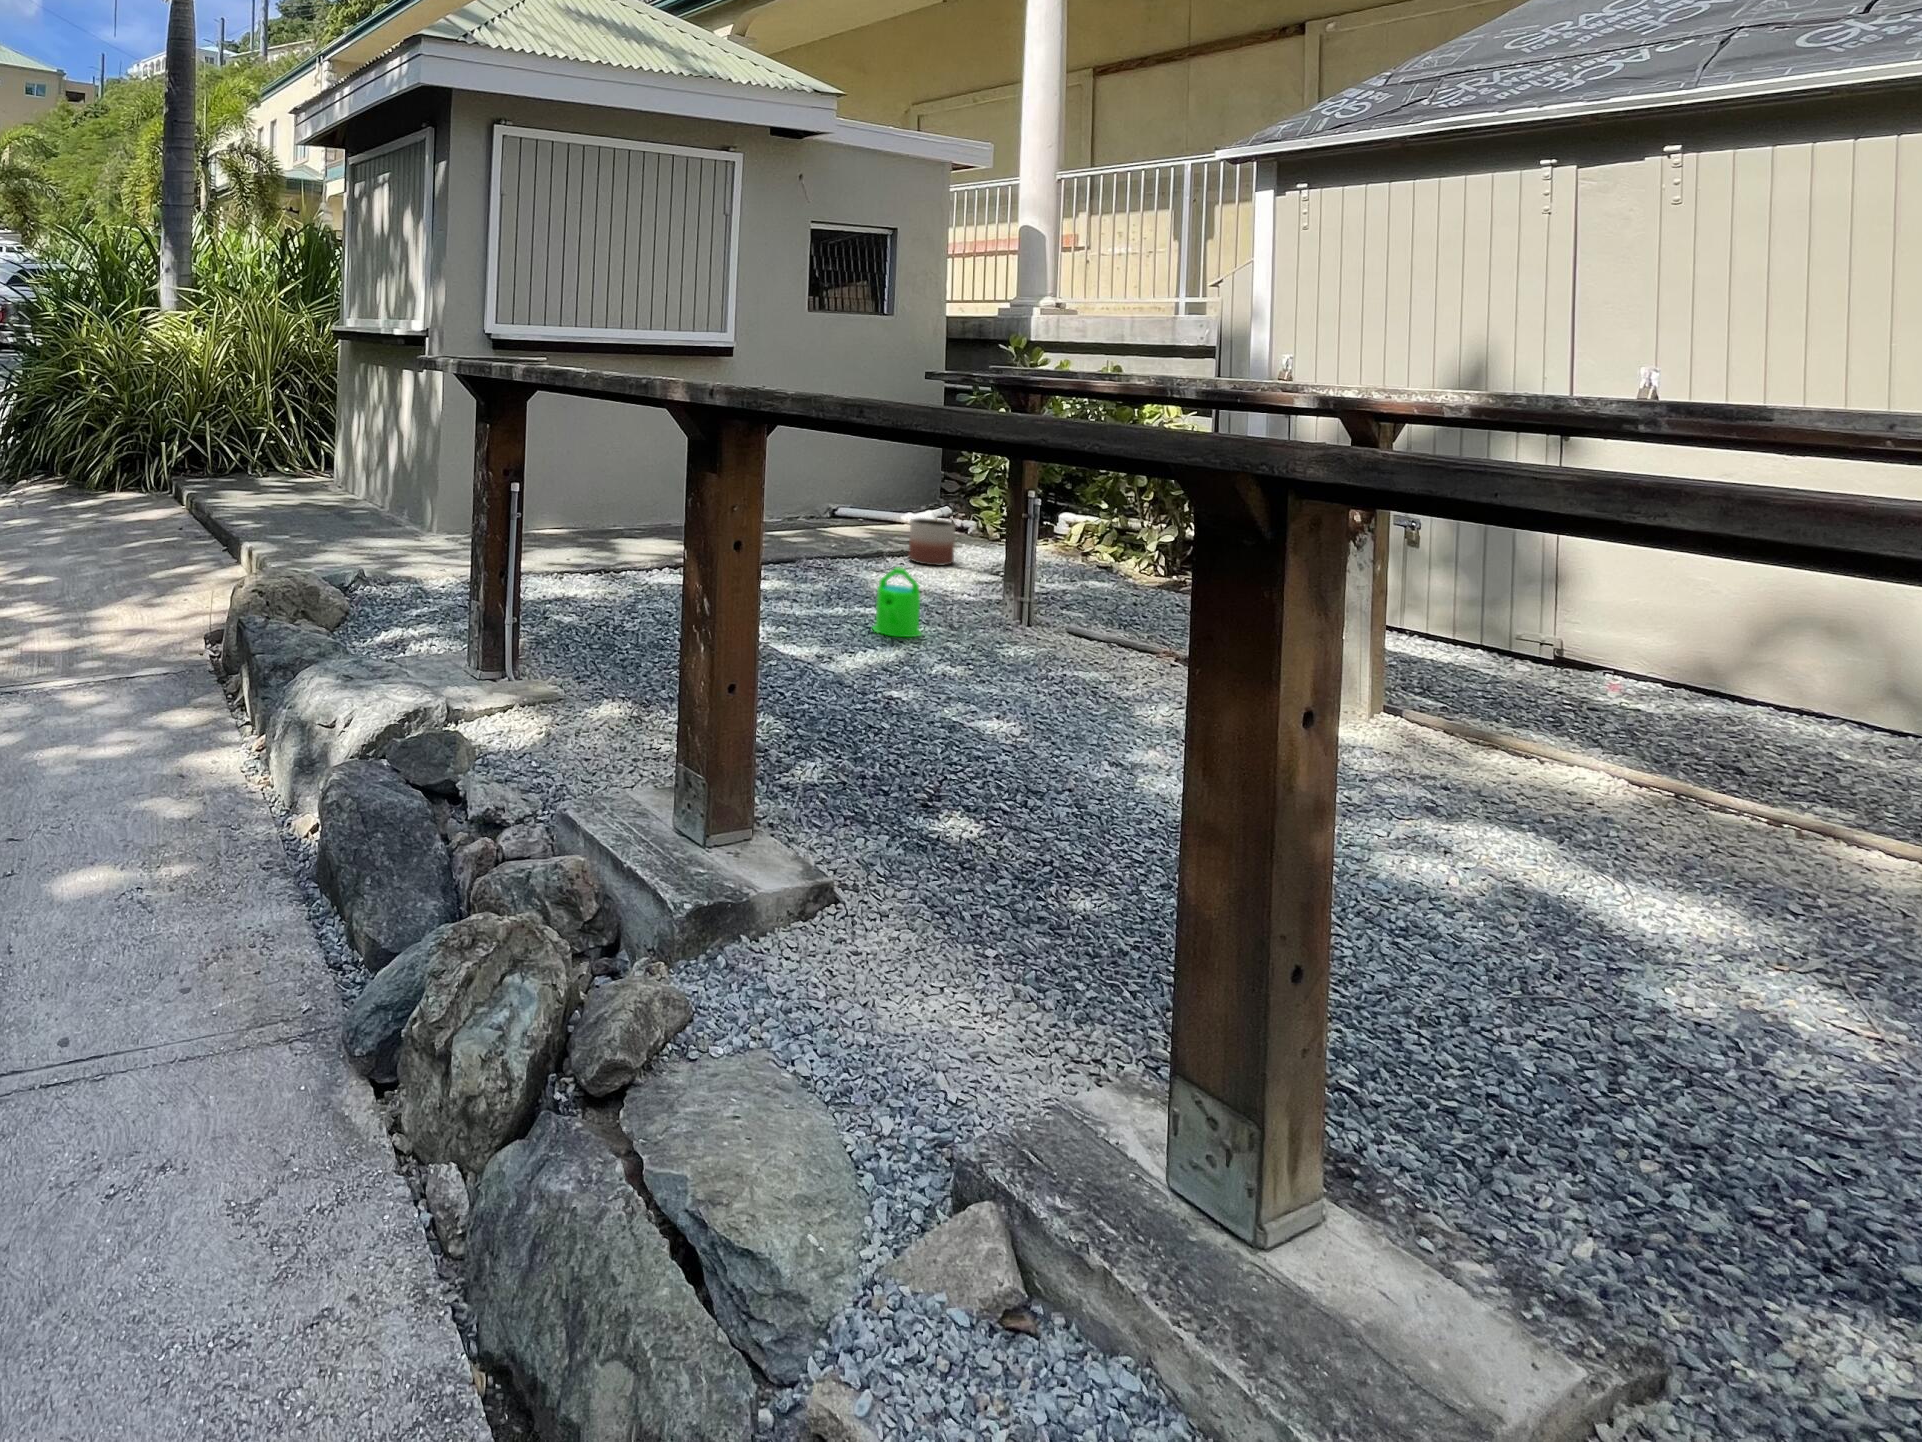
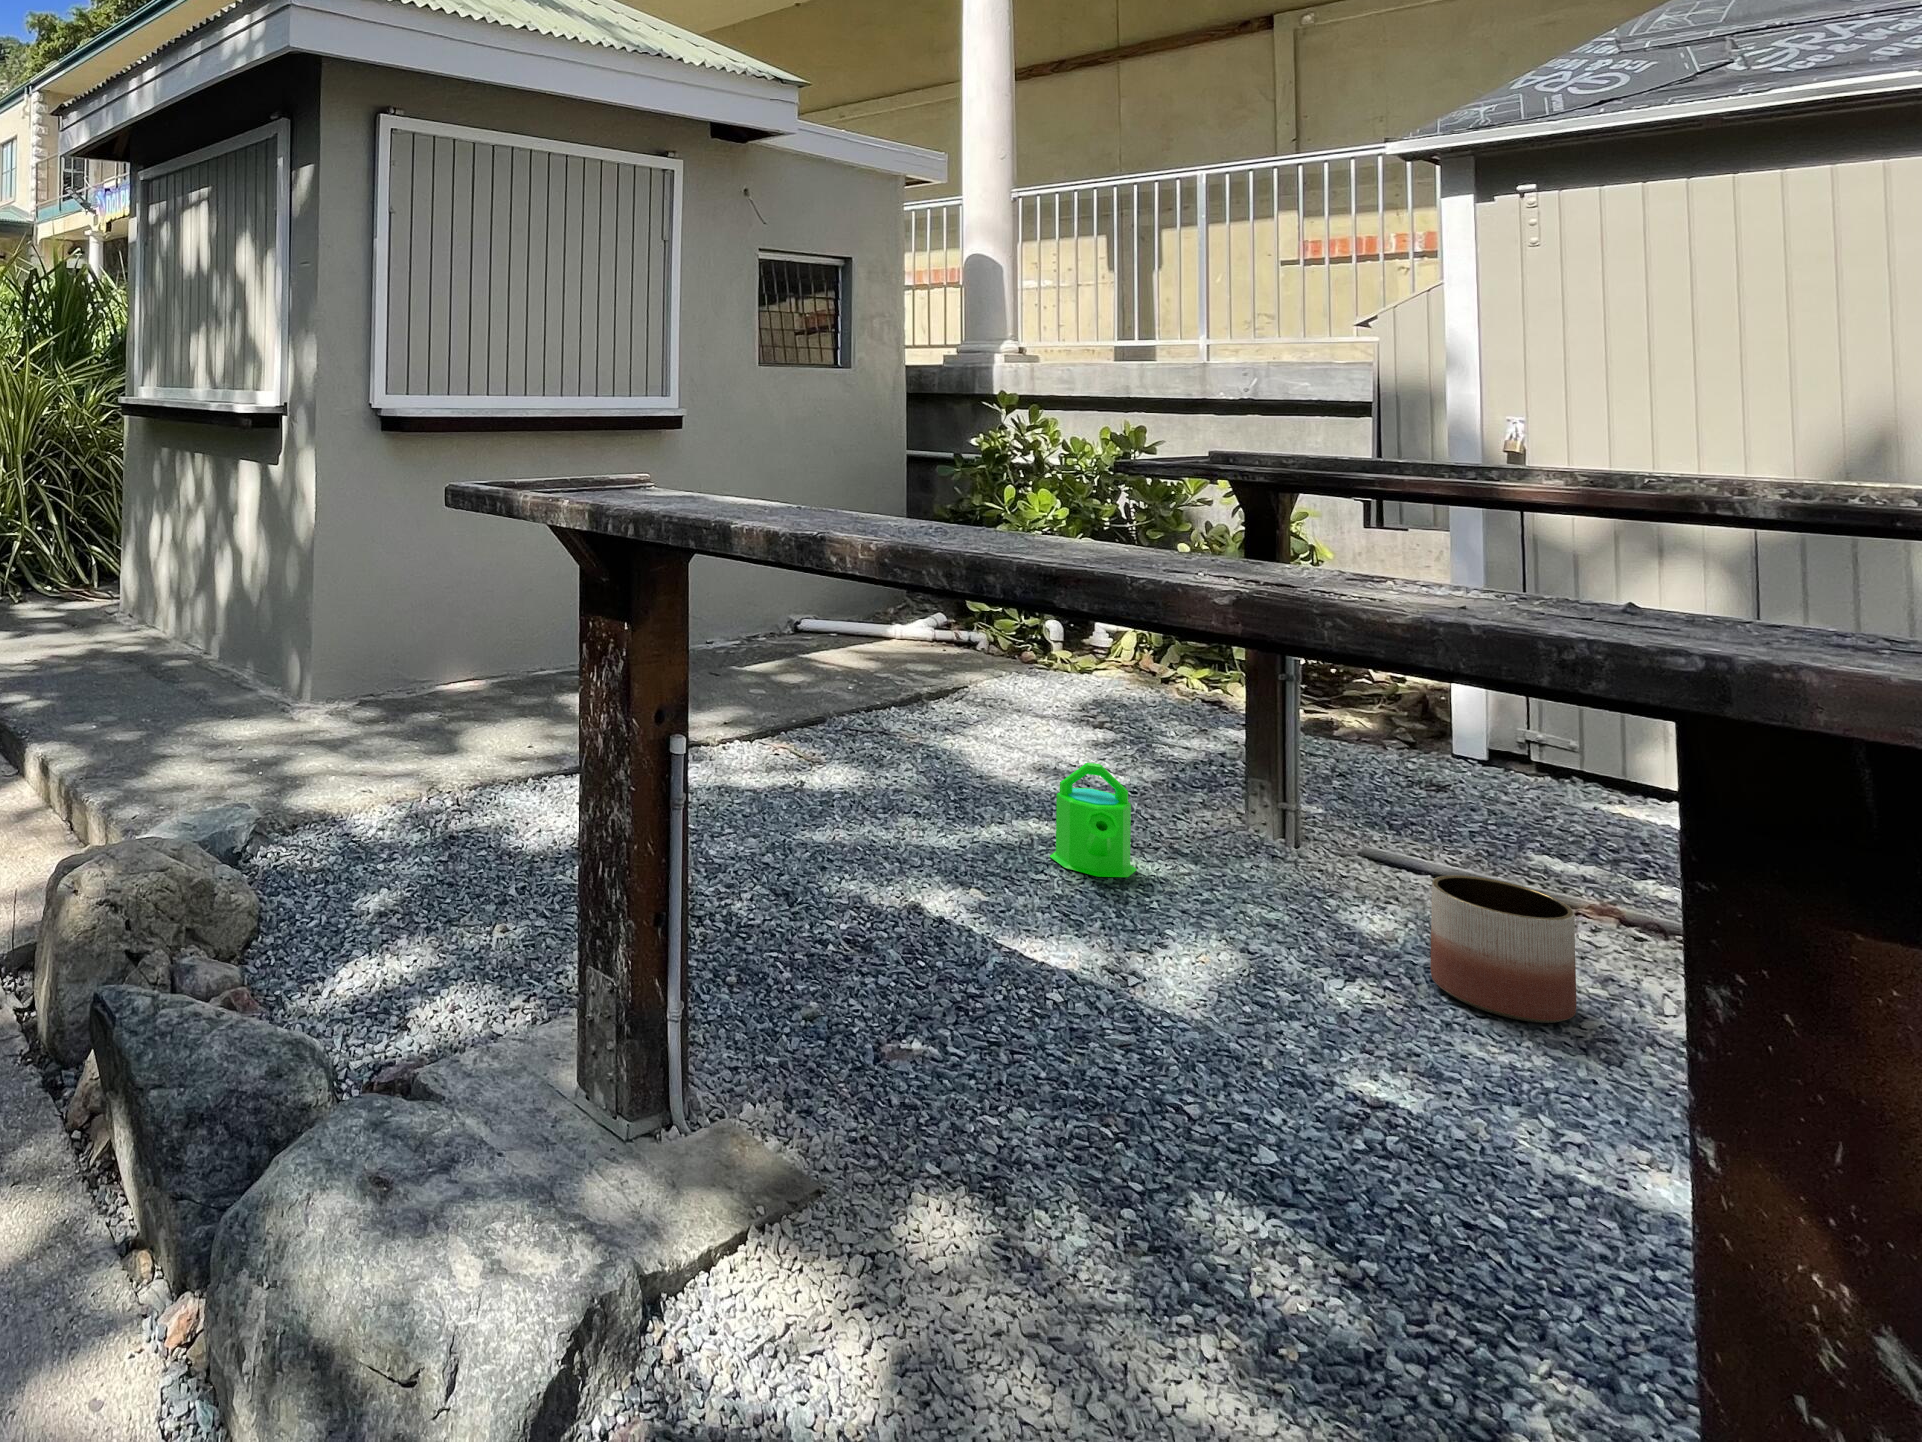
planter: present [908,518,955,565] -> present [1430,875,1576,1023]

